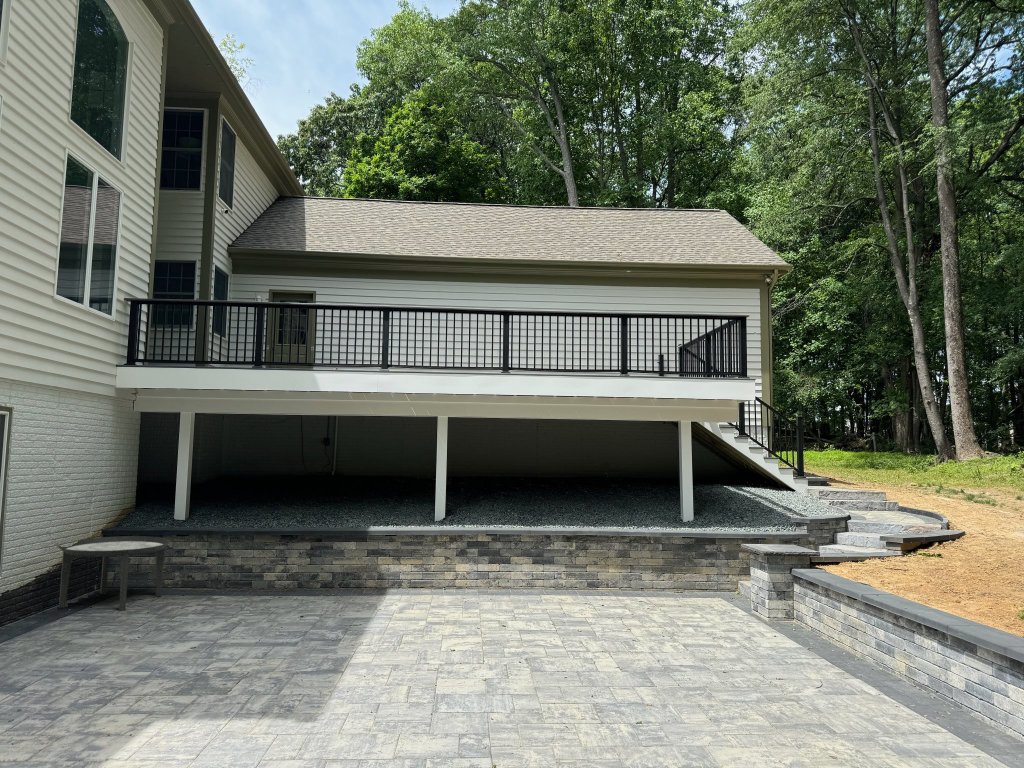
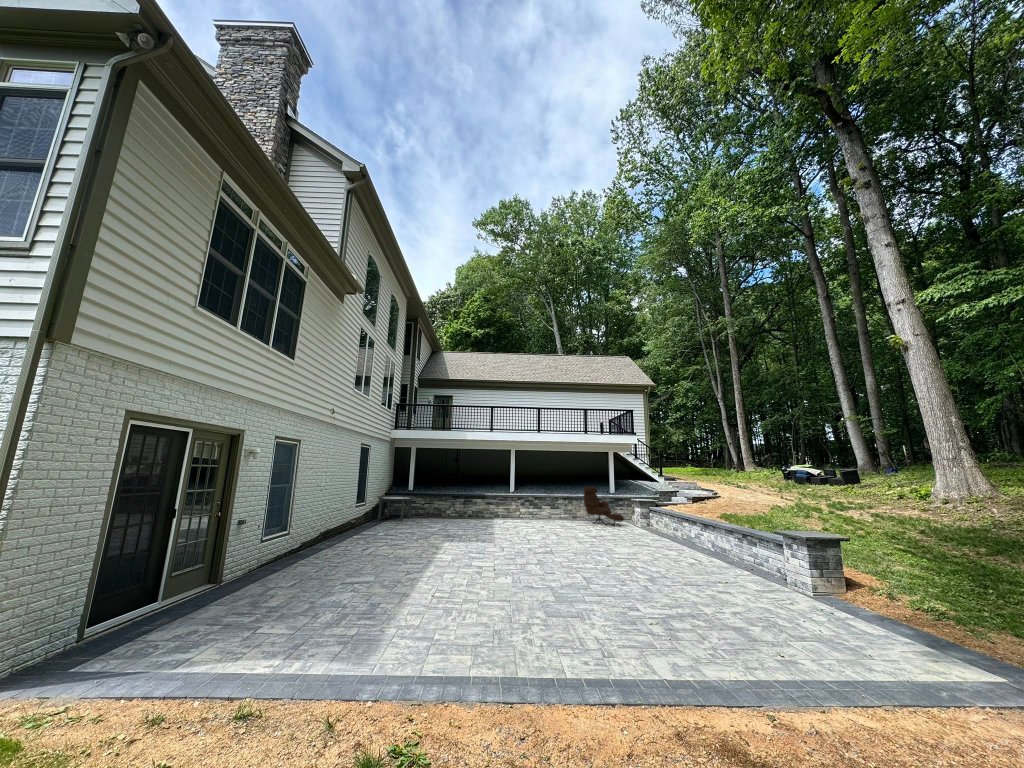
lounge chair: none [617,509,722,616] -> present [584,487,624,526]

